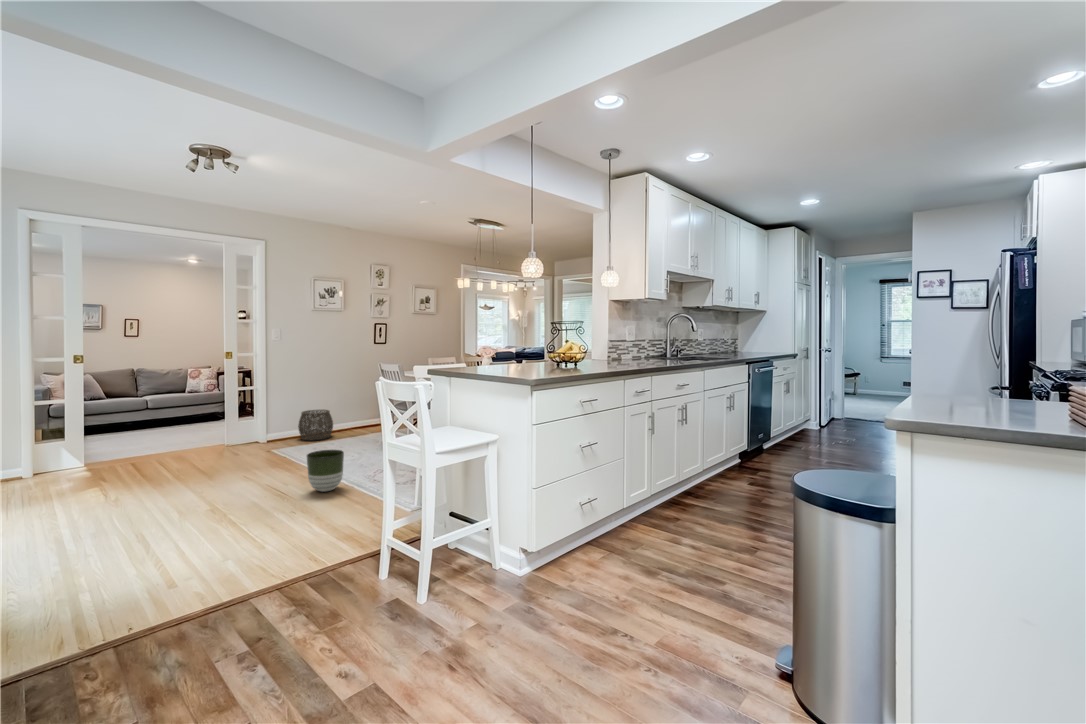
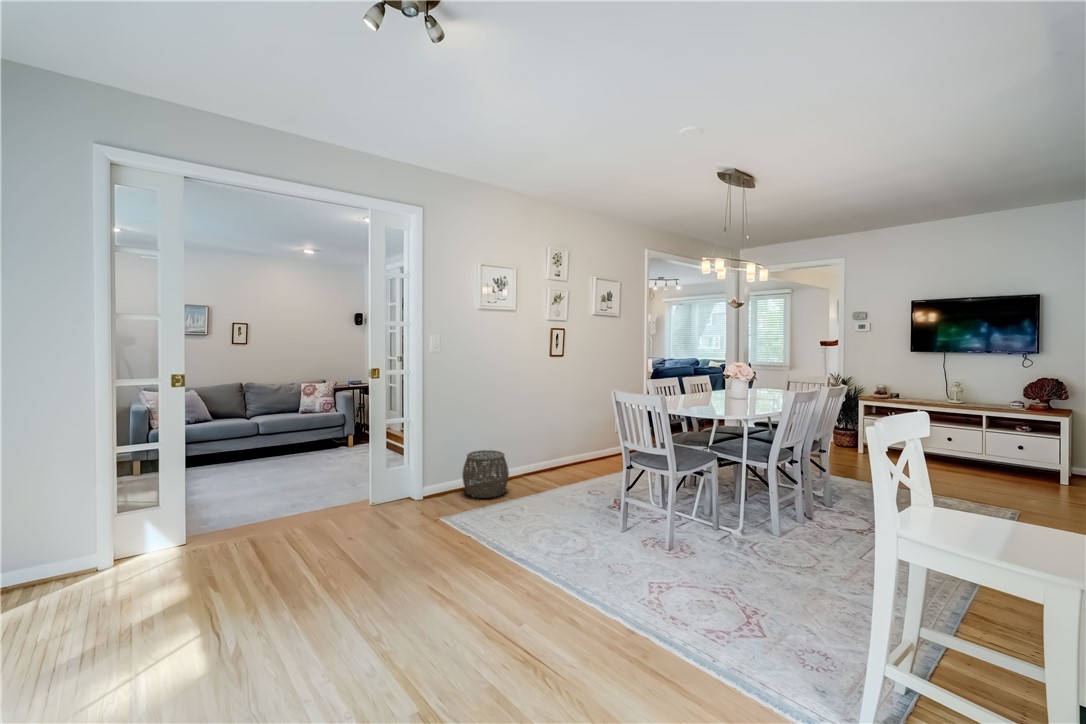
planter: present [307,450,344,492] -> none [577,570,645,666]

